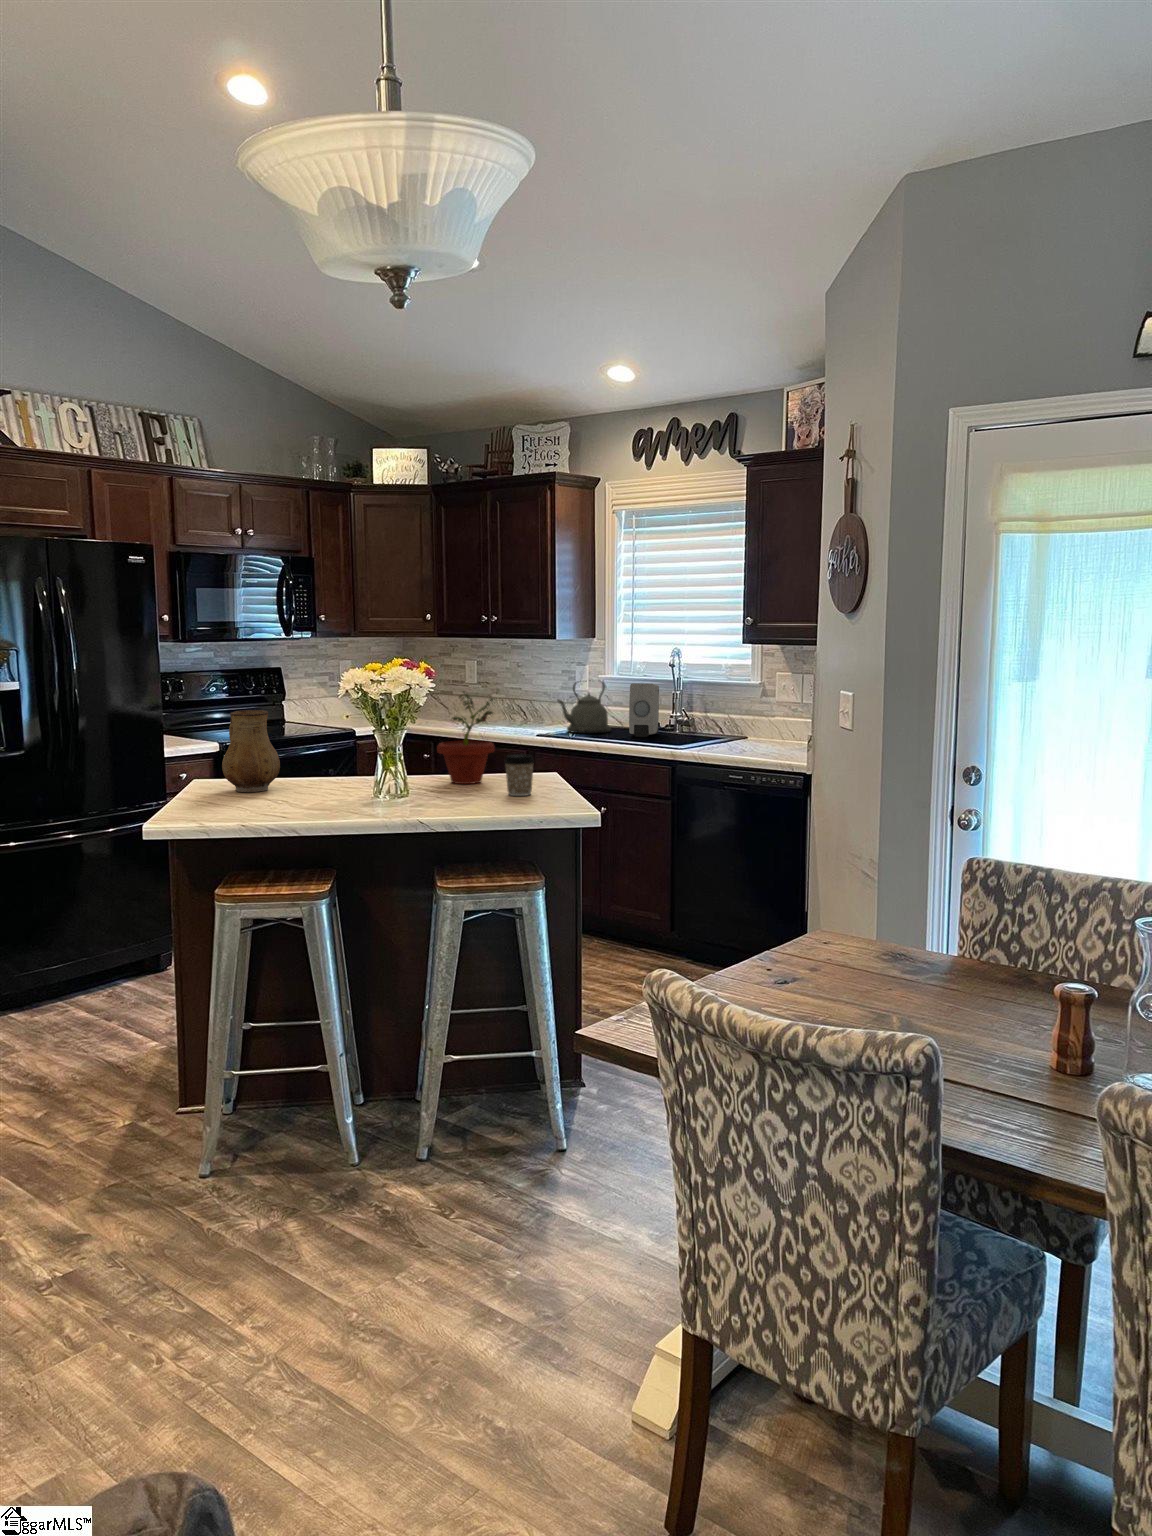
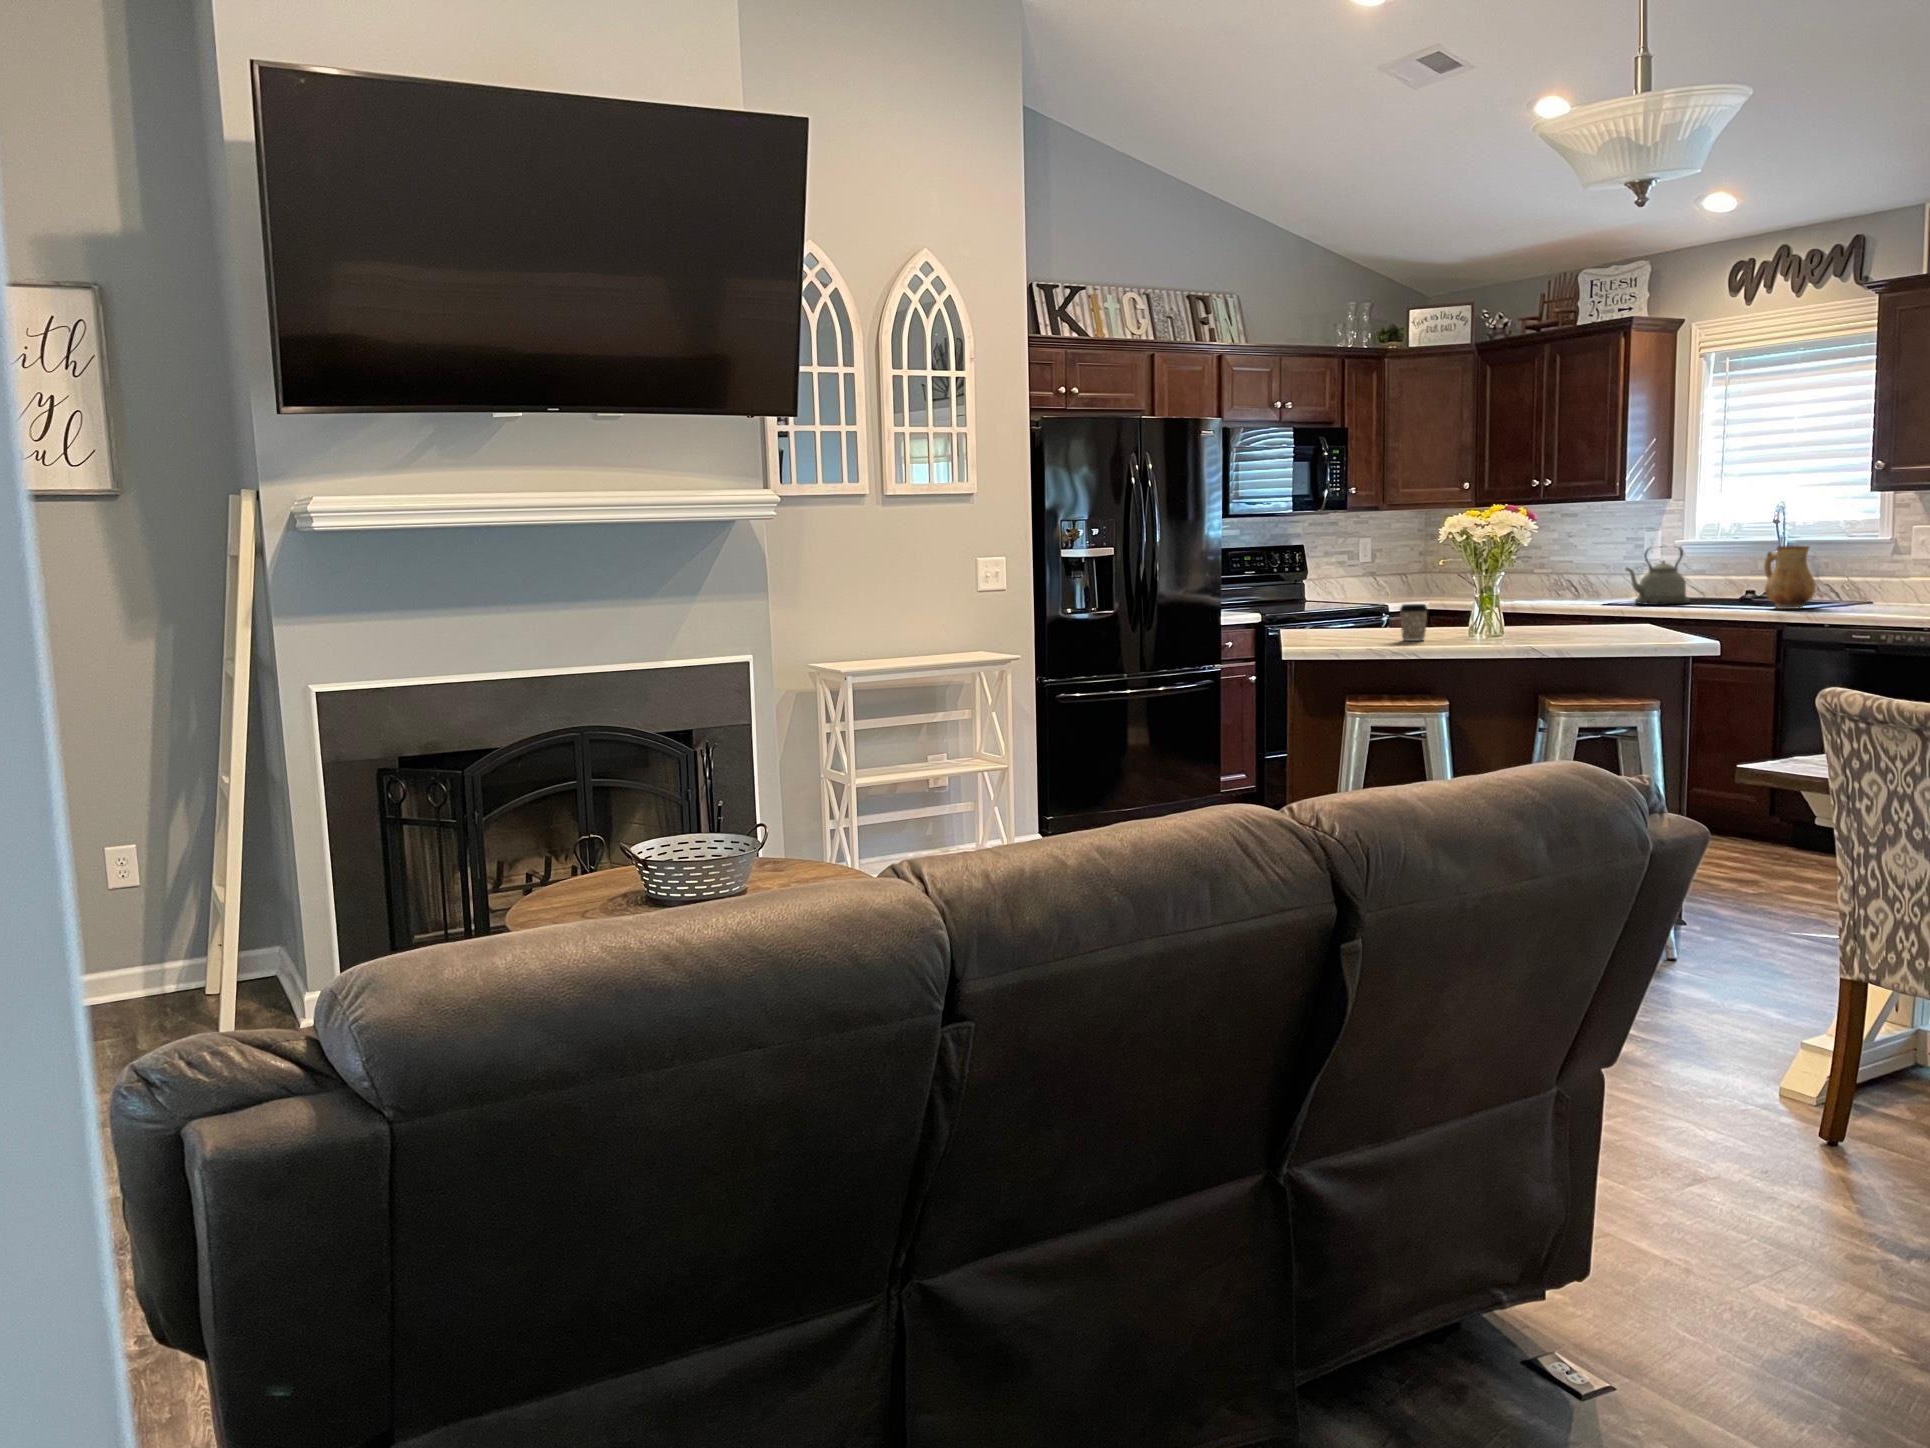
soap dispenser: present [629,683,659,737] -> none [1716,546,1754,606]
potted plant: present [437,691,495,784] -> none [1531,544,1596,634]
ceramic pitcher: present [222,710,280,792] -> present [1764,545,1816,609]
coffee cup: present [504,754,534,796] -> present [1400,604,1428,641]

